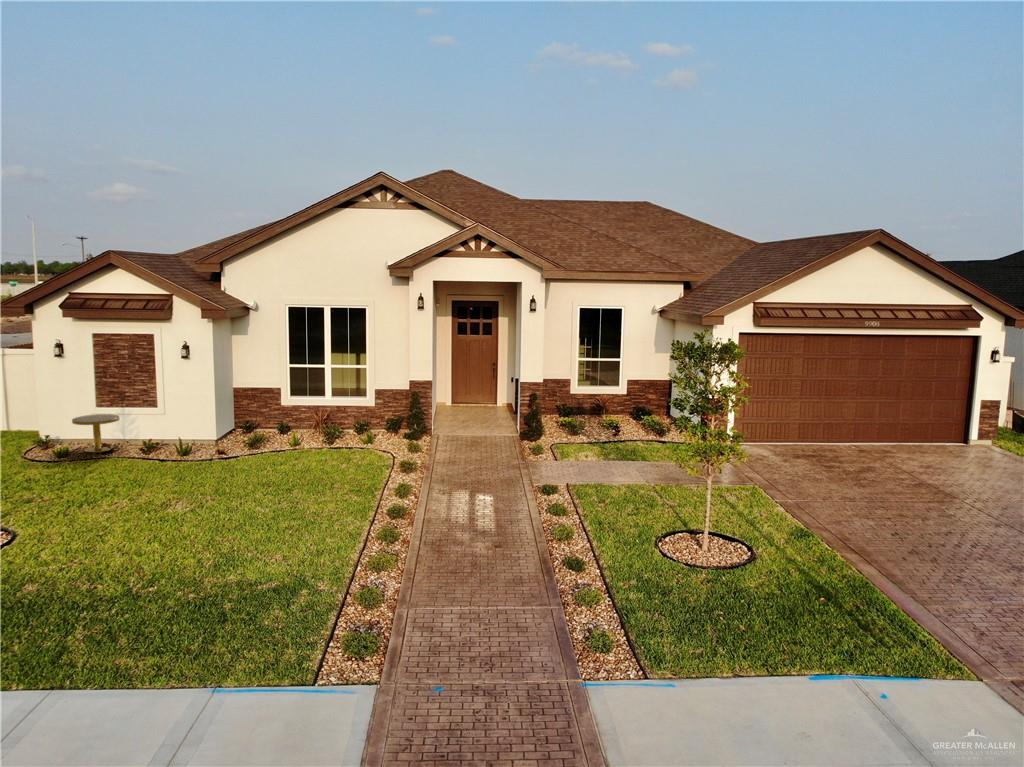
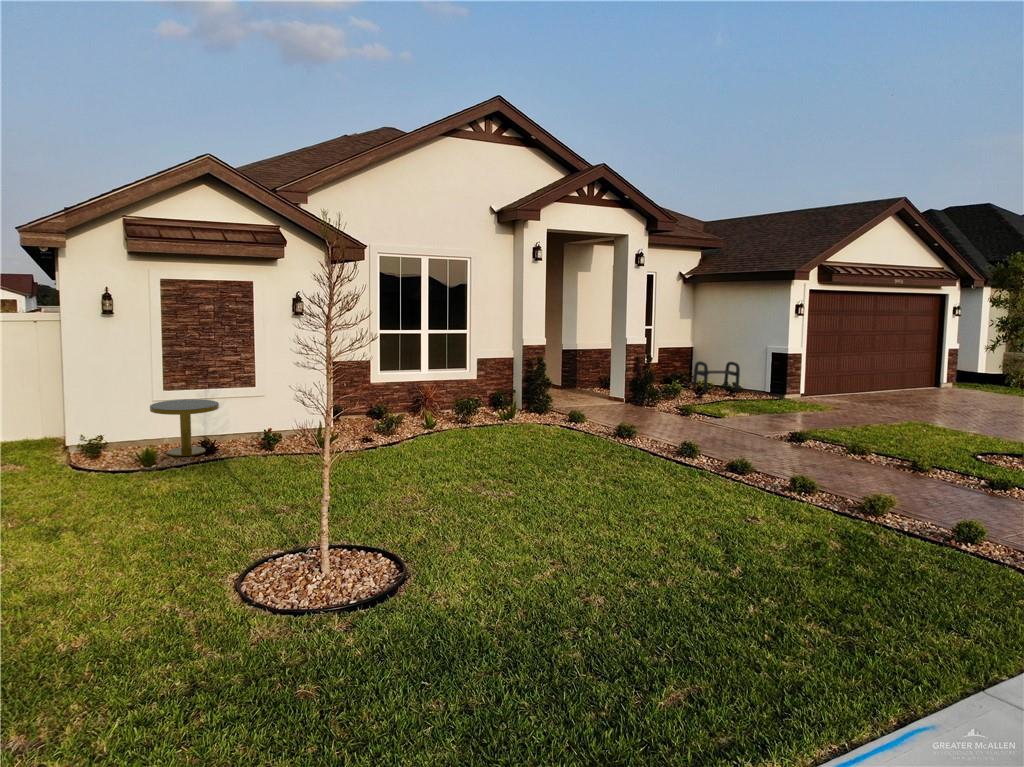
bench: none [628,399,669,432] -> present [693,361,740,392]

